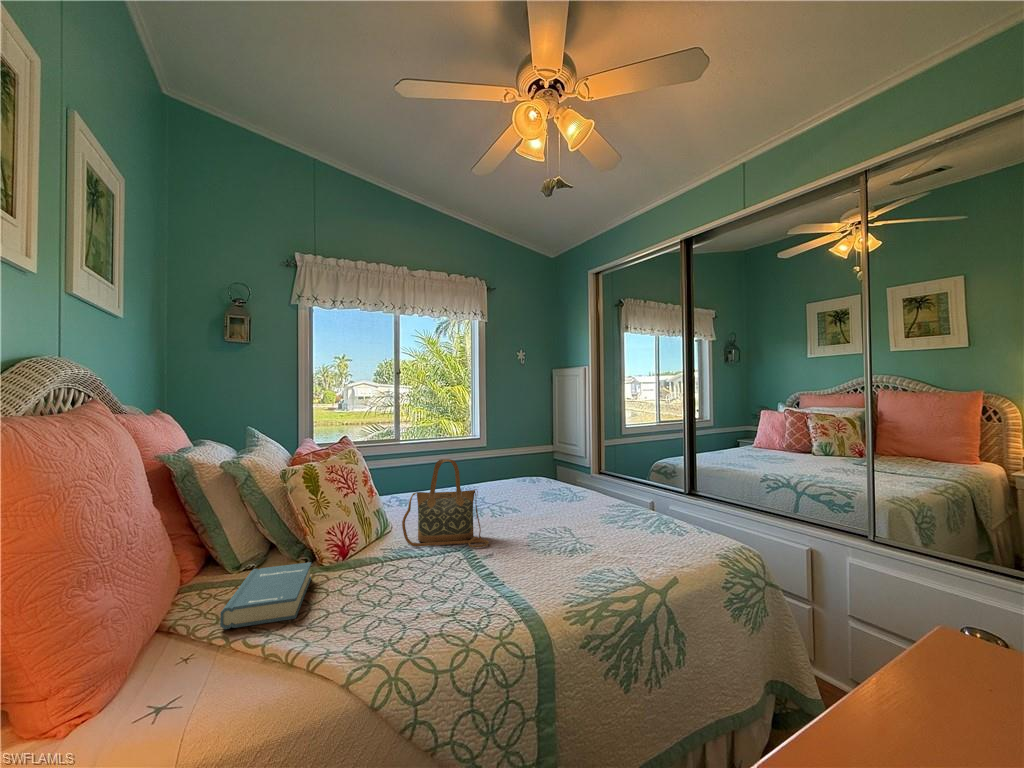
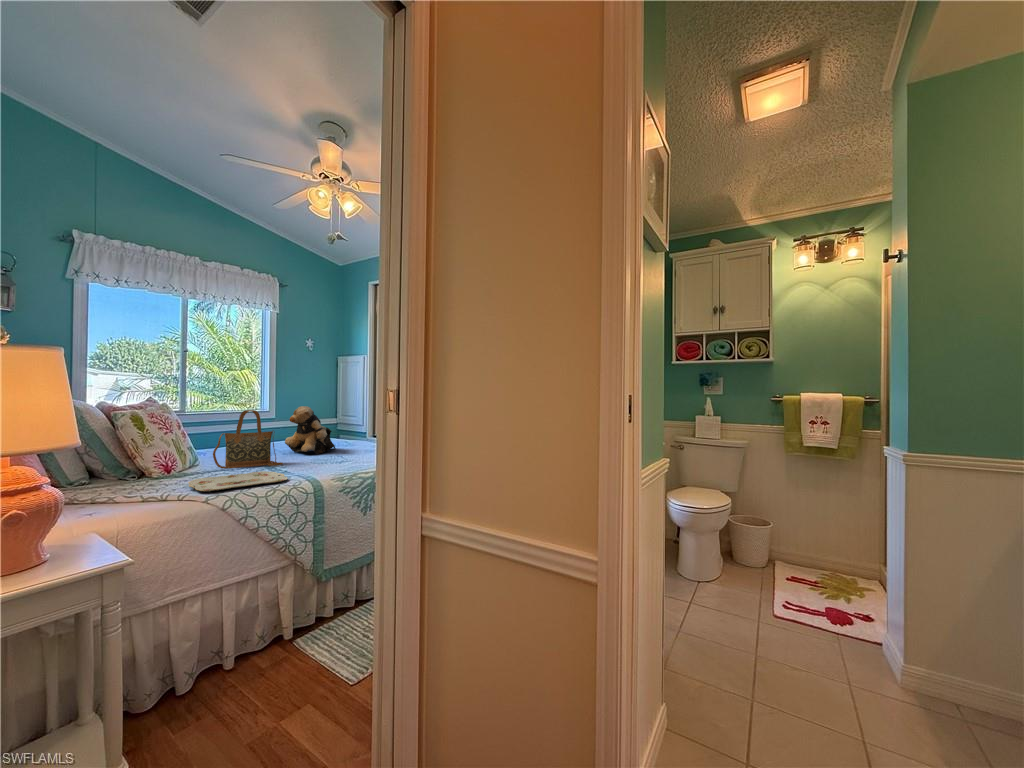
teddy bear: none [494,446,557,517] -> present [285,406,335,454]
hardback book: present [220,562,311,629] -> none [93,472,151,500]
serving tray: none [344,571,491,640] -> present [188,471,288,491]

